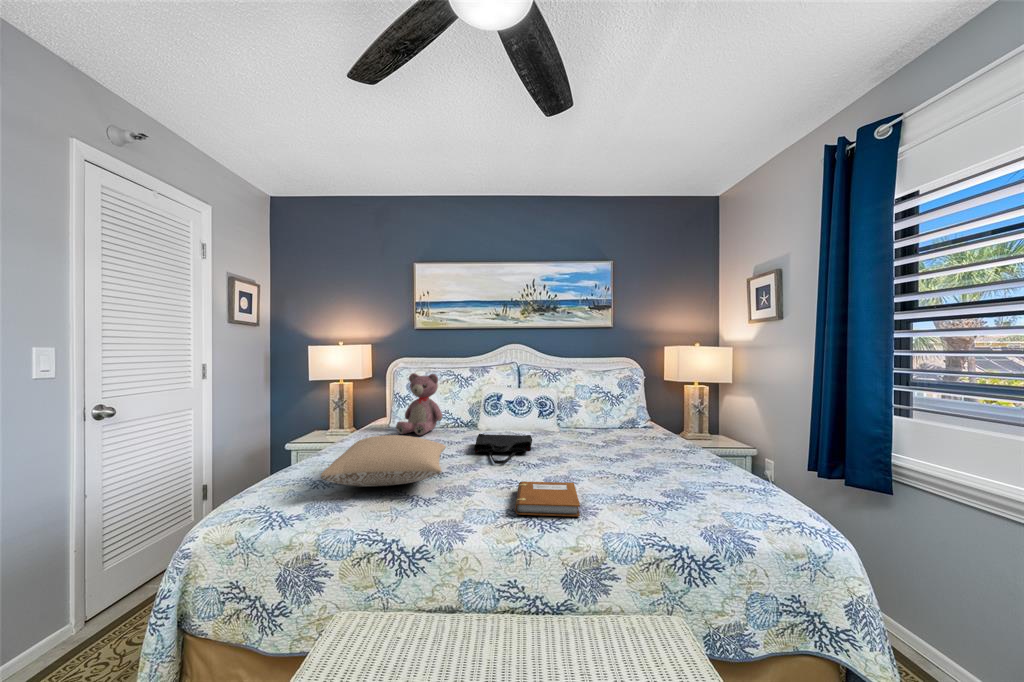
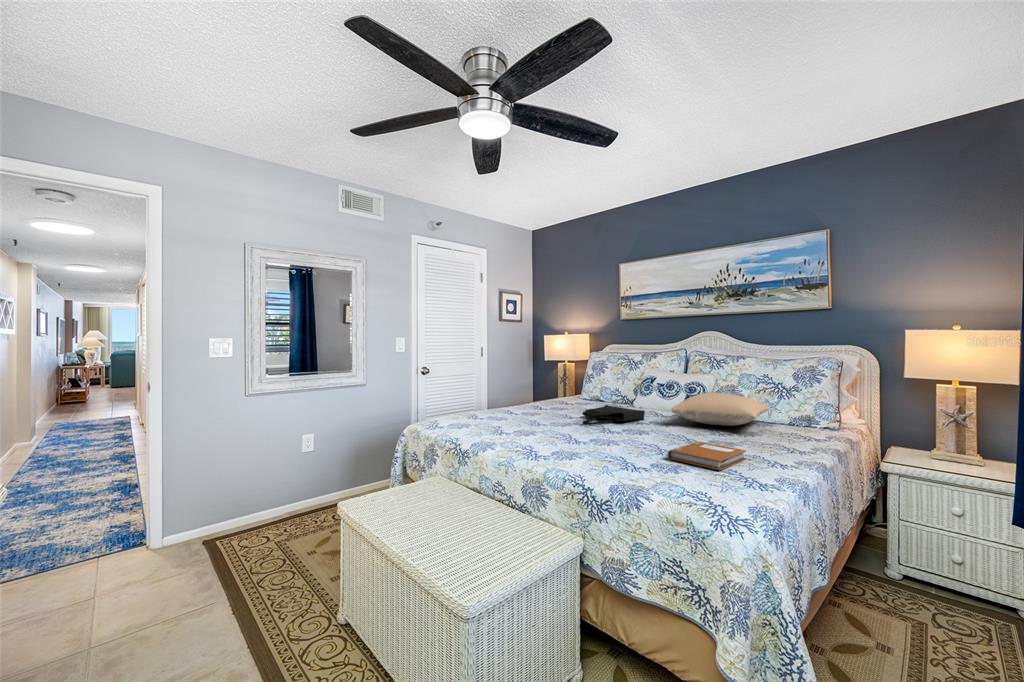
teddy bear: present [396,373,443,435] -> none [568,356,604,404]
pillow: present [321,435,446,487] -> present [671,392,770,426]
notebook: present [515,481,580,516] -> present [668,442,746,470]

